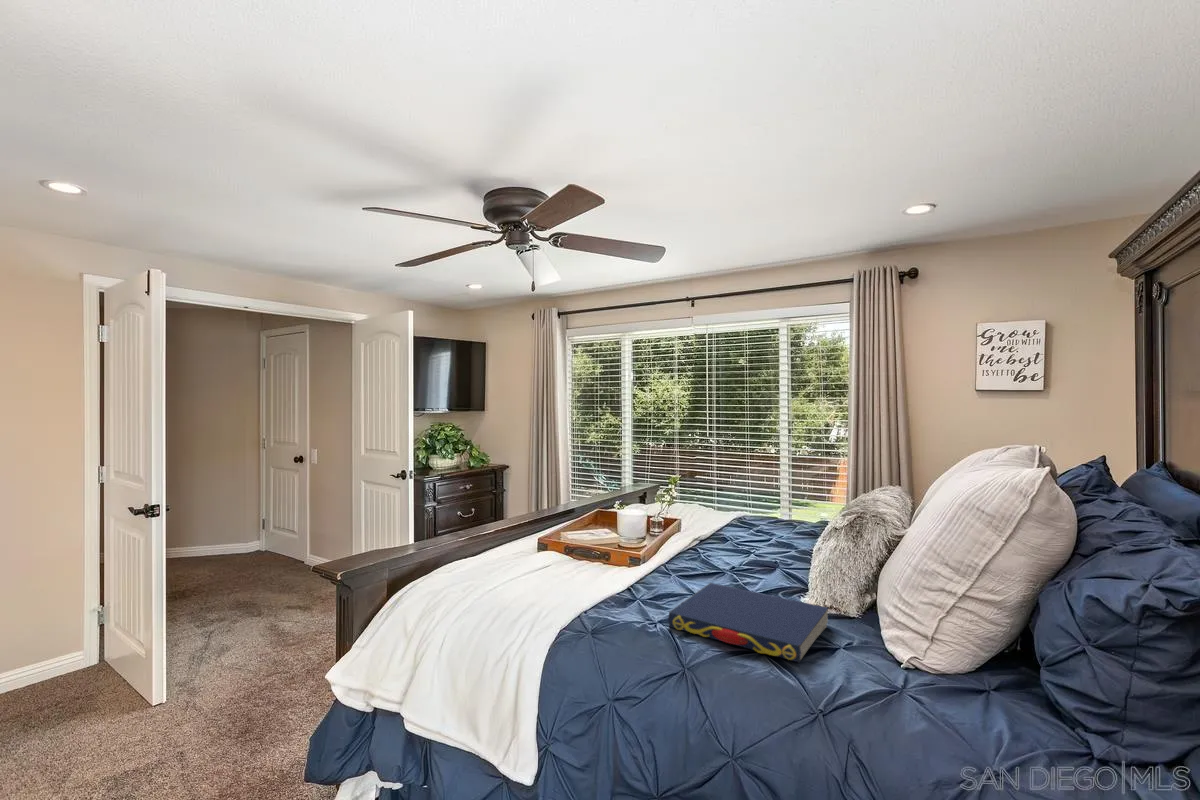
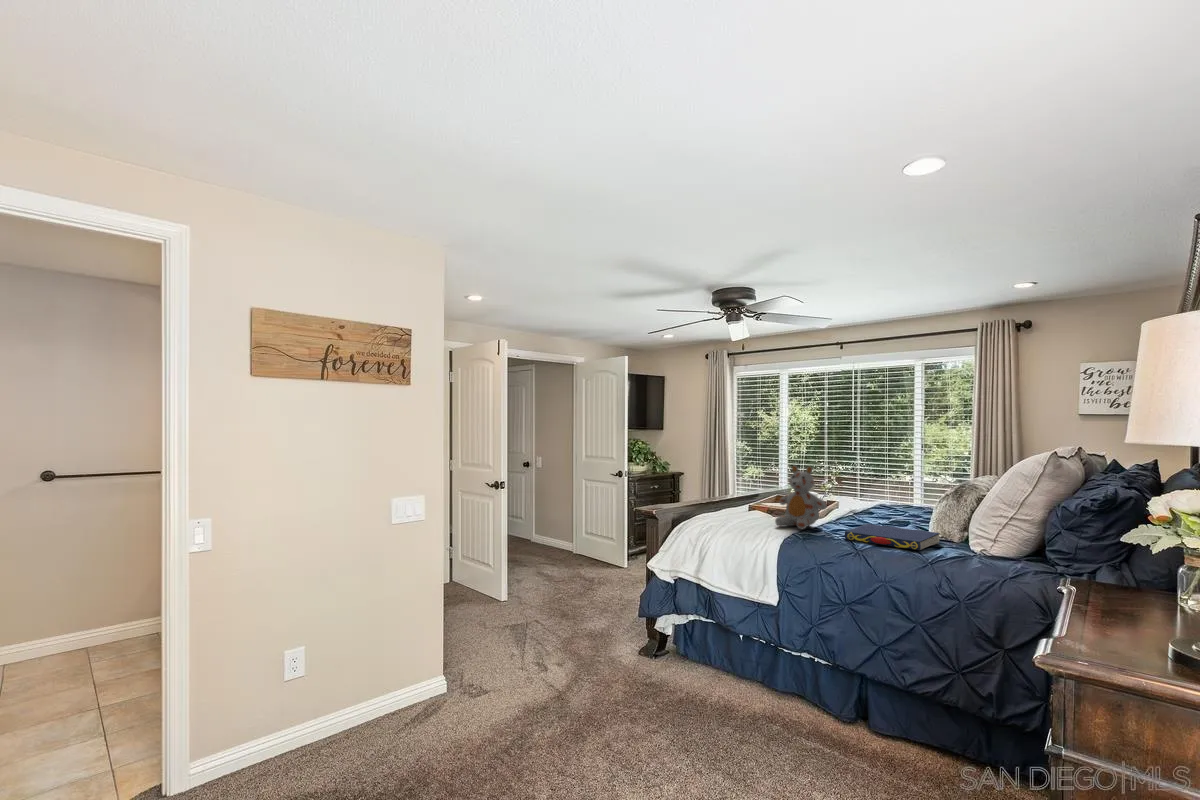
stuffed bear: none [559,482,645,601] -> present [775,466,827,529]

